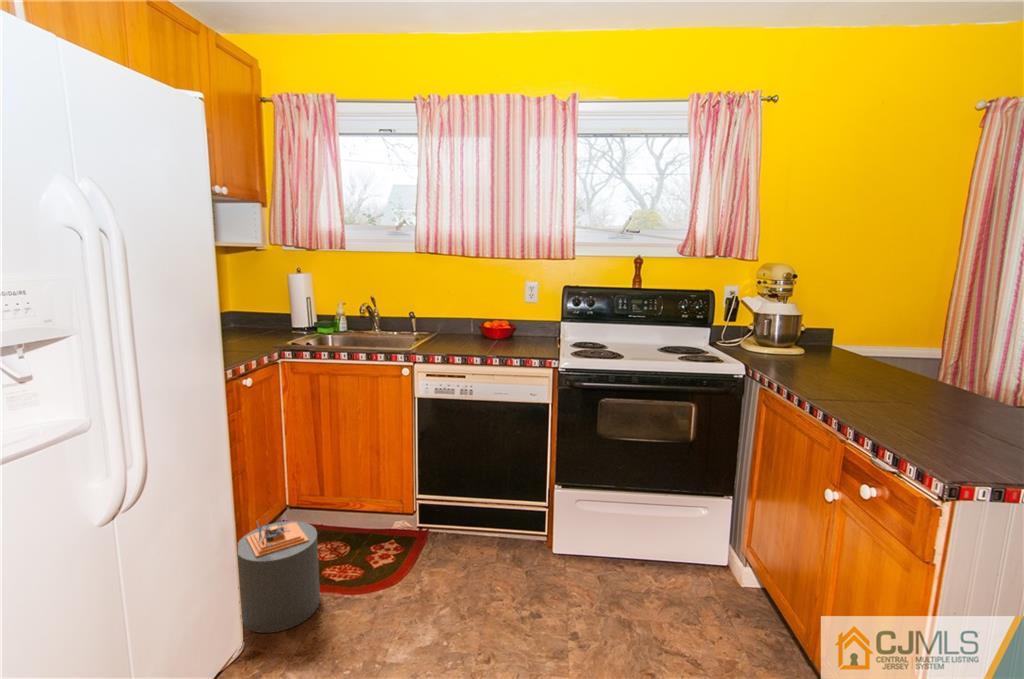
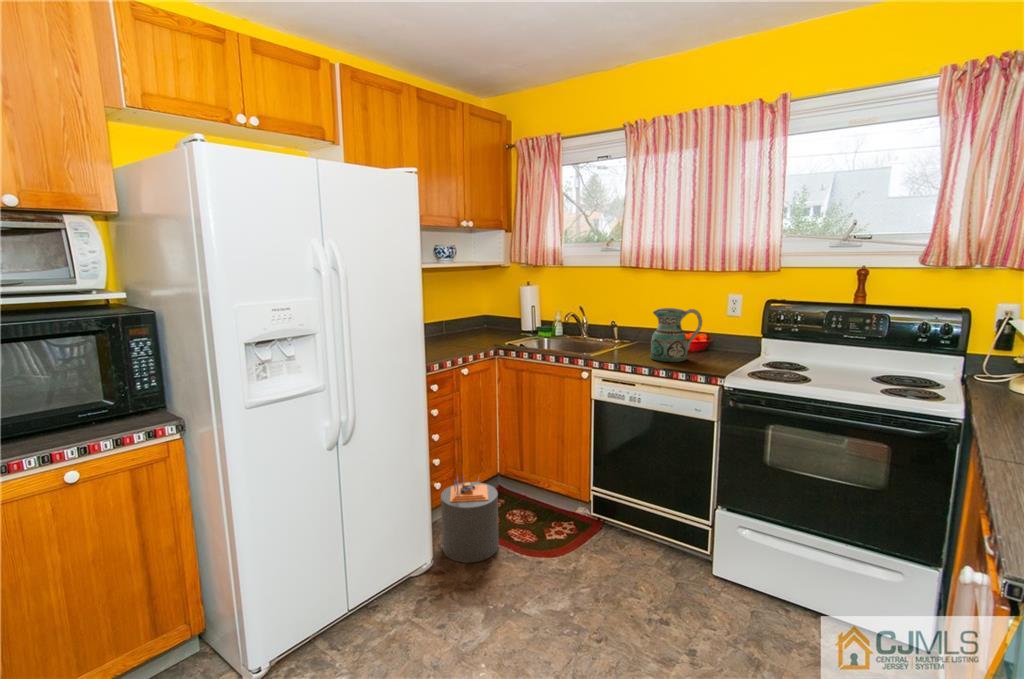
ceramic pitcher: none [471,294,520,349] -> present [651,308,702,362]

